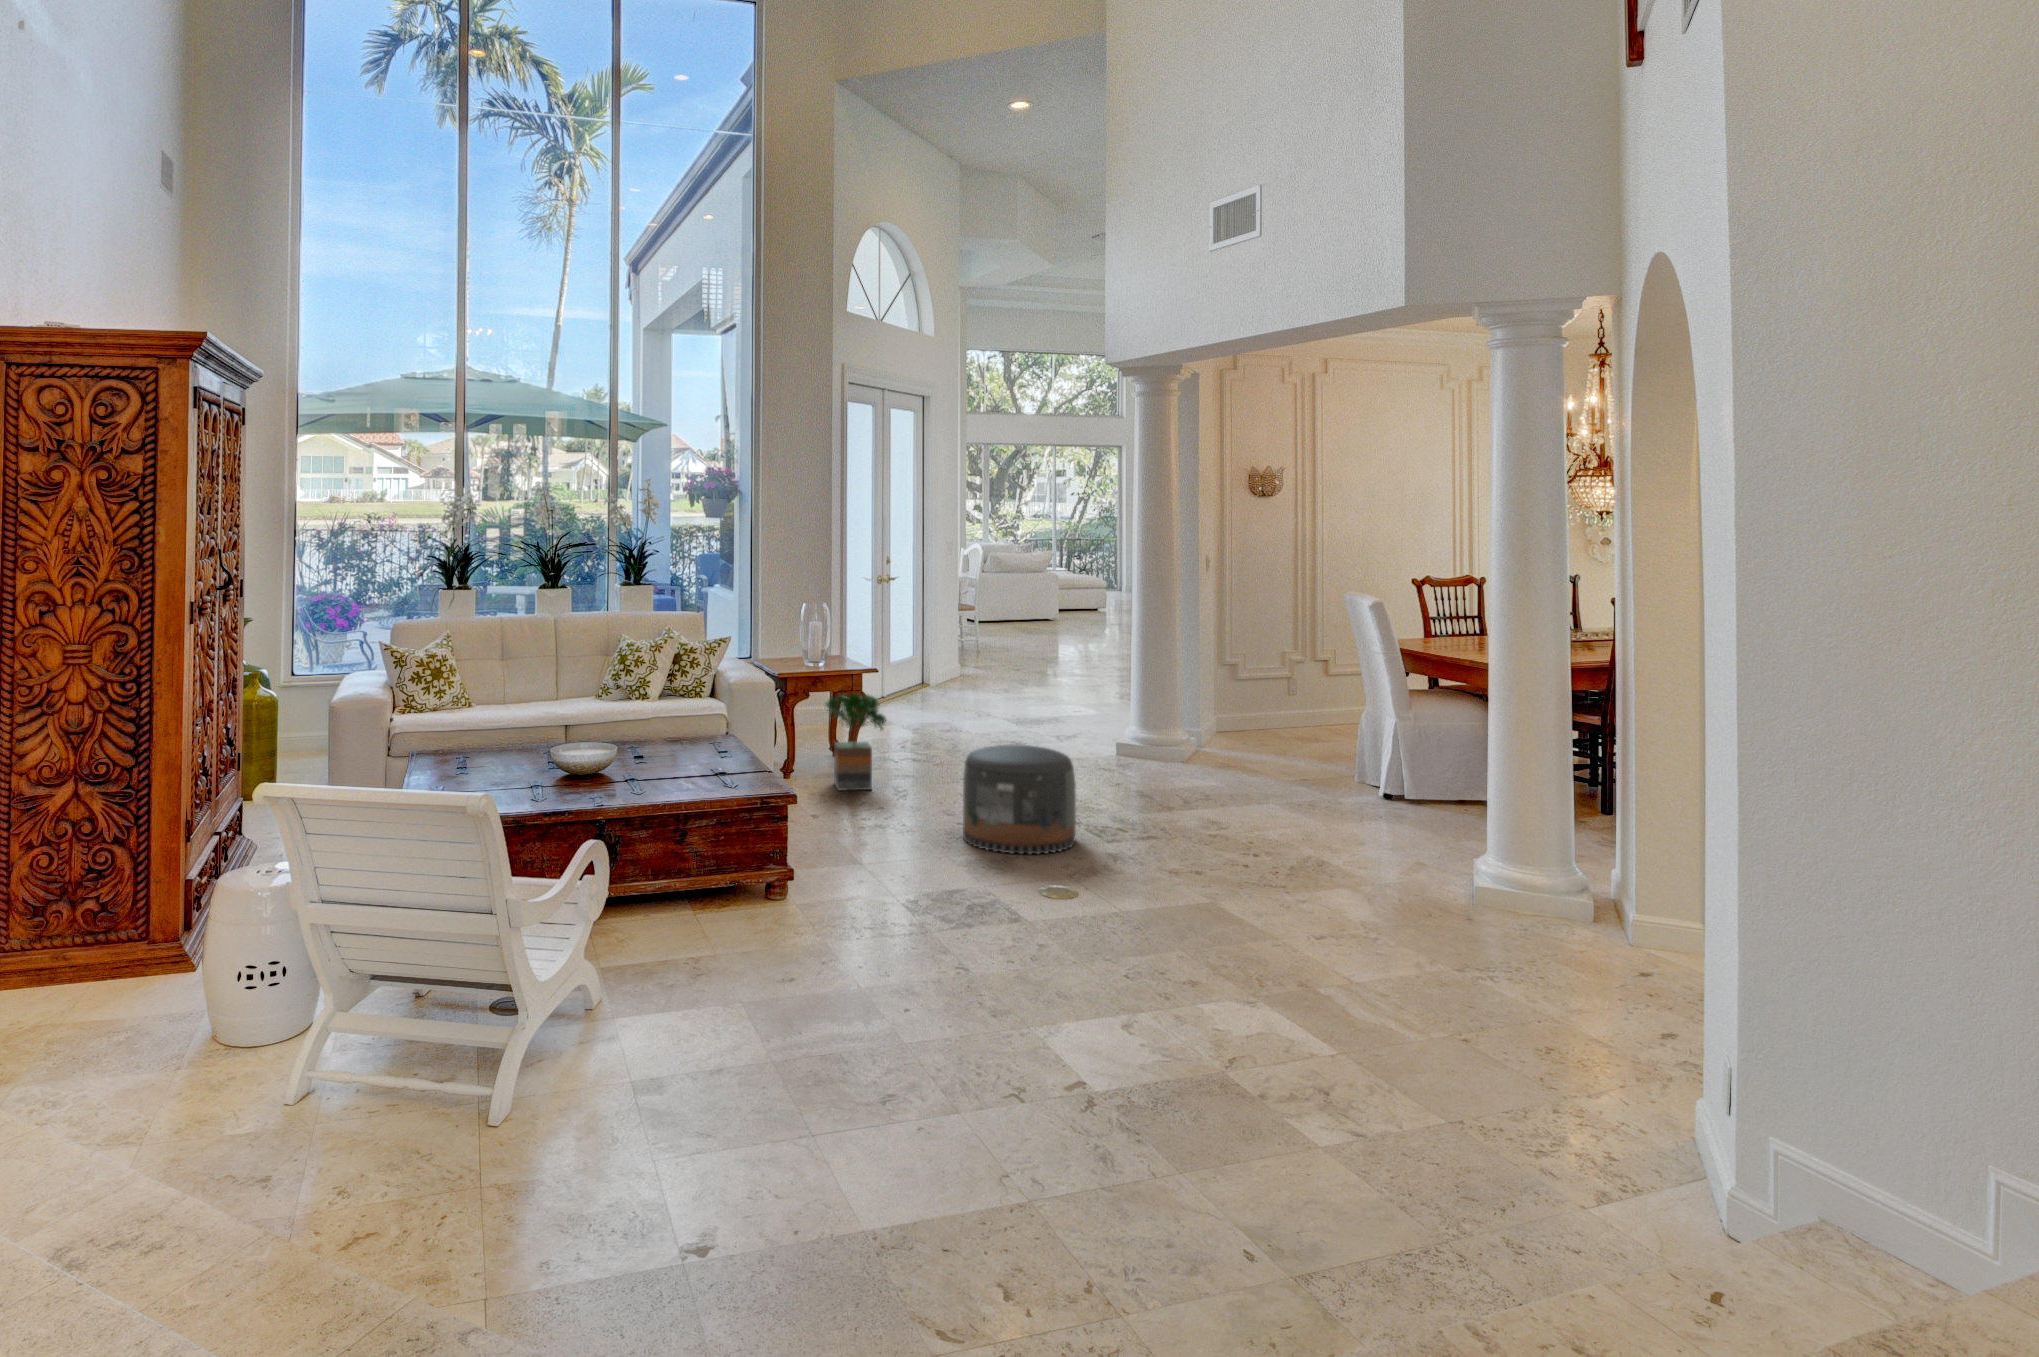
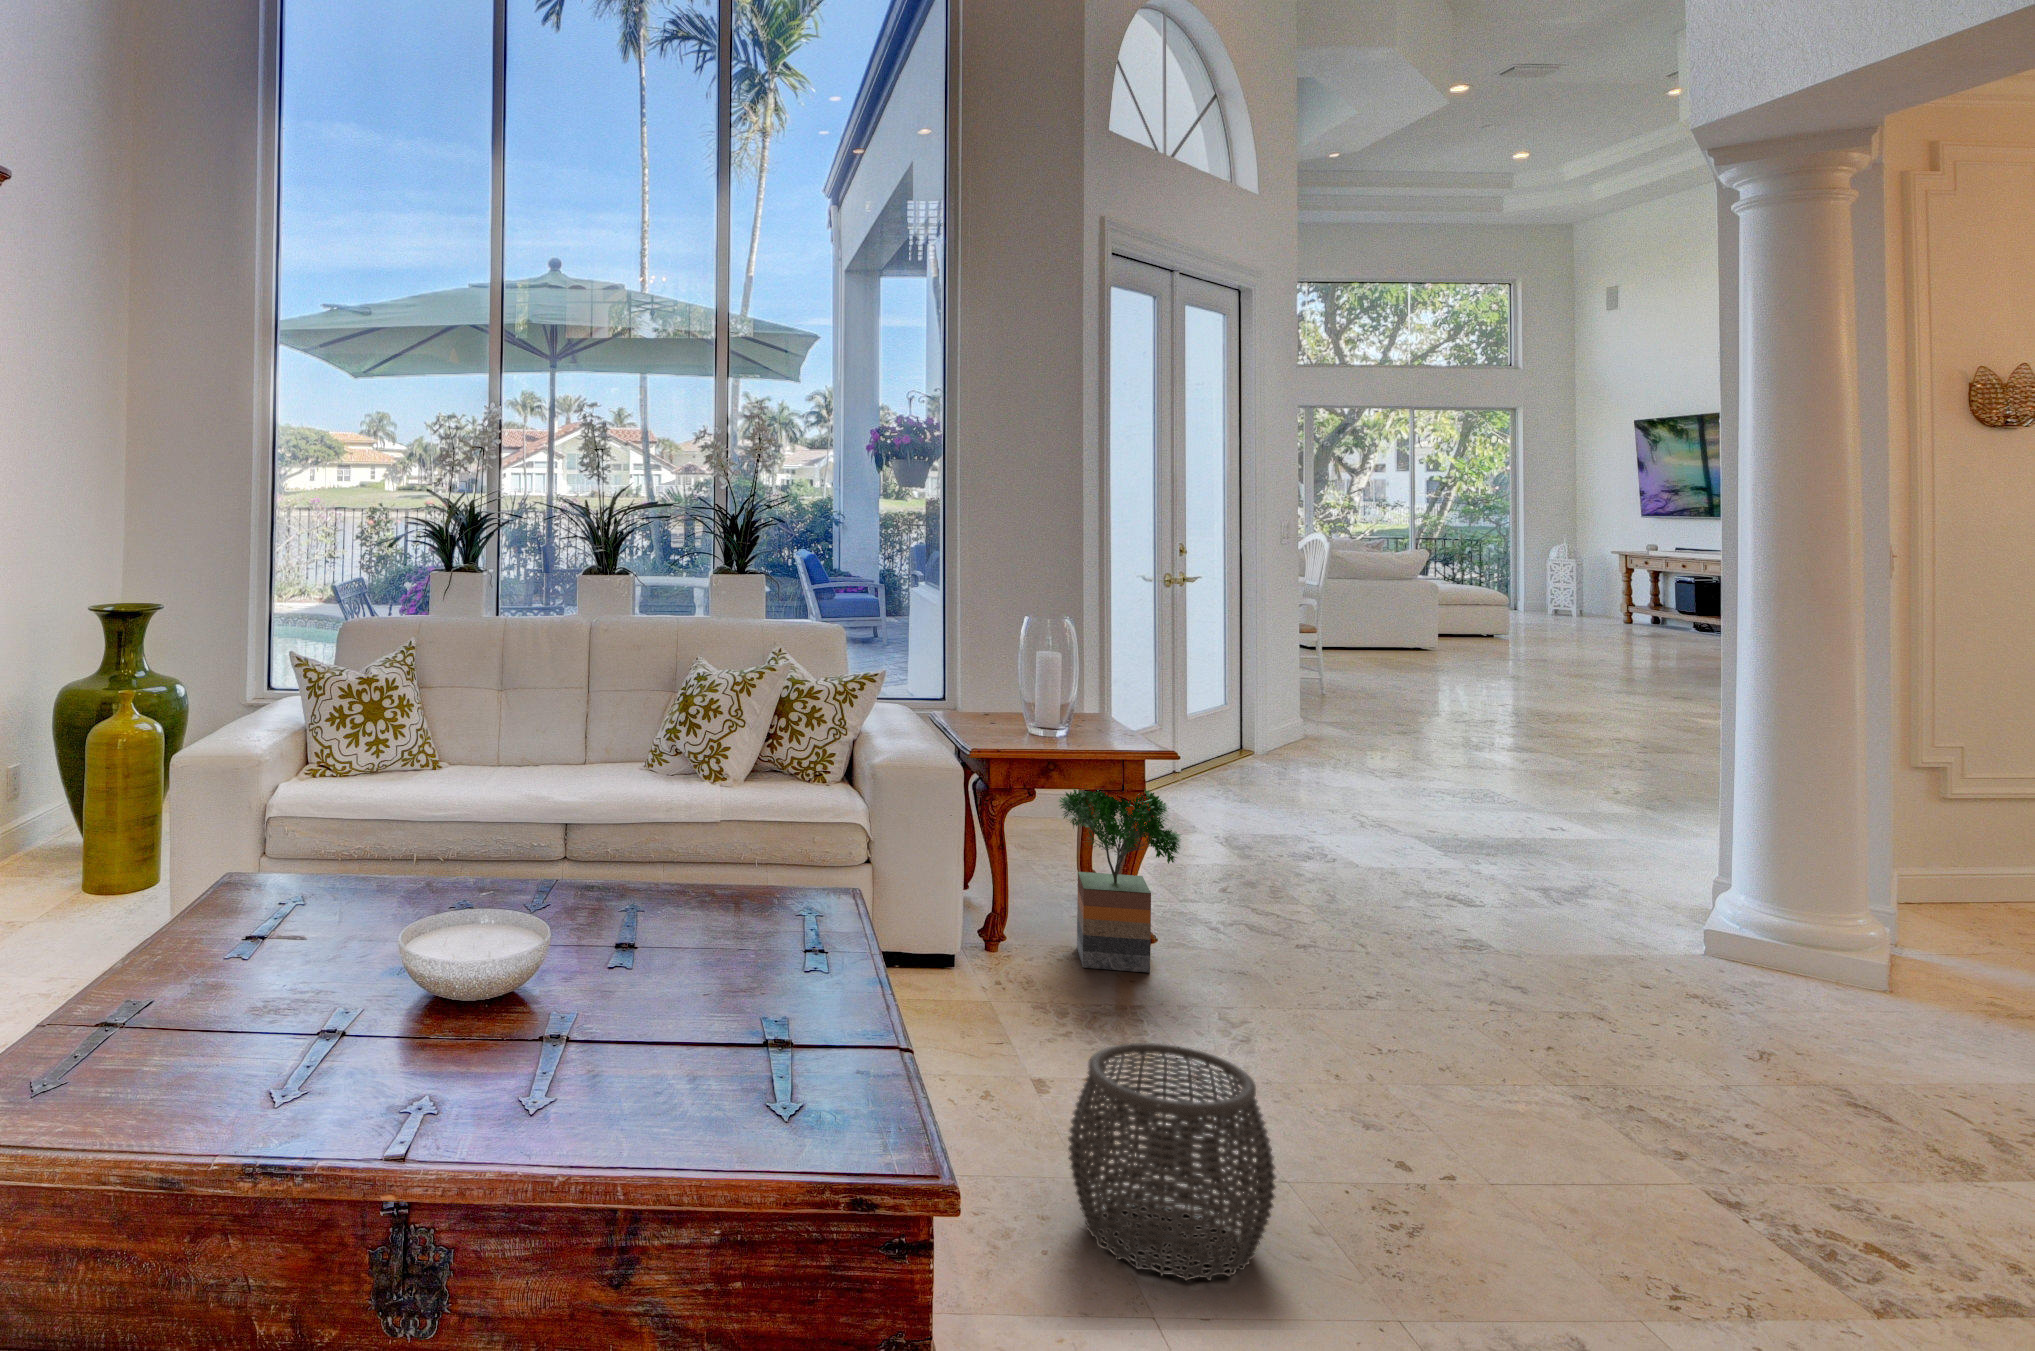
pouf: present [963,744,1076,855] -> none [1359,940,1647,1227]
woven basket: none [836,791,922,881] -> present [1068,1043,1276,1281]

